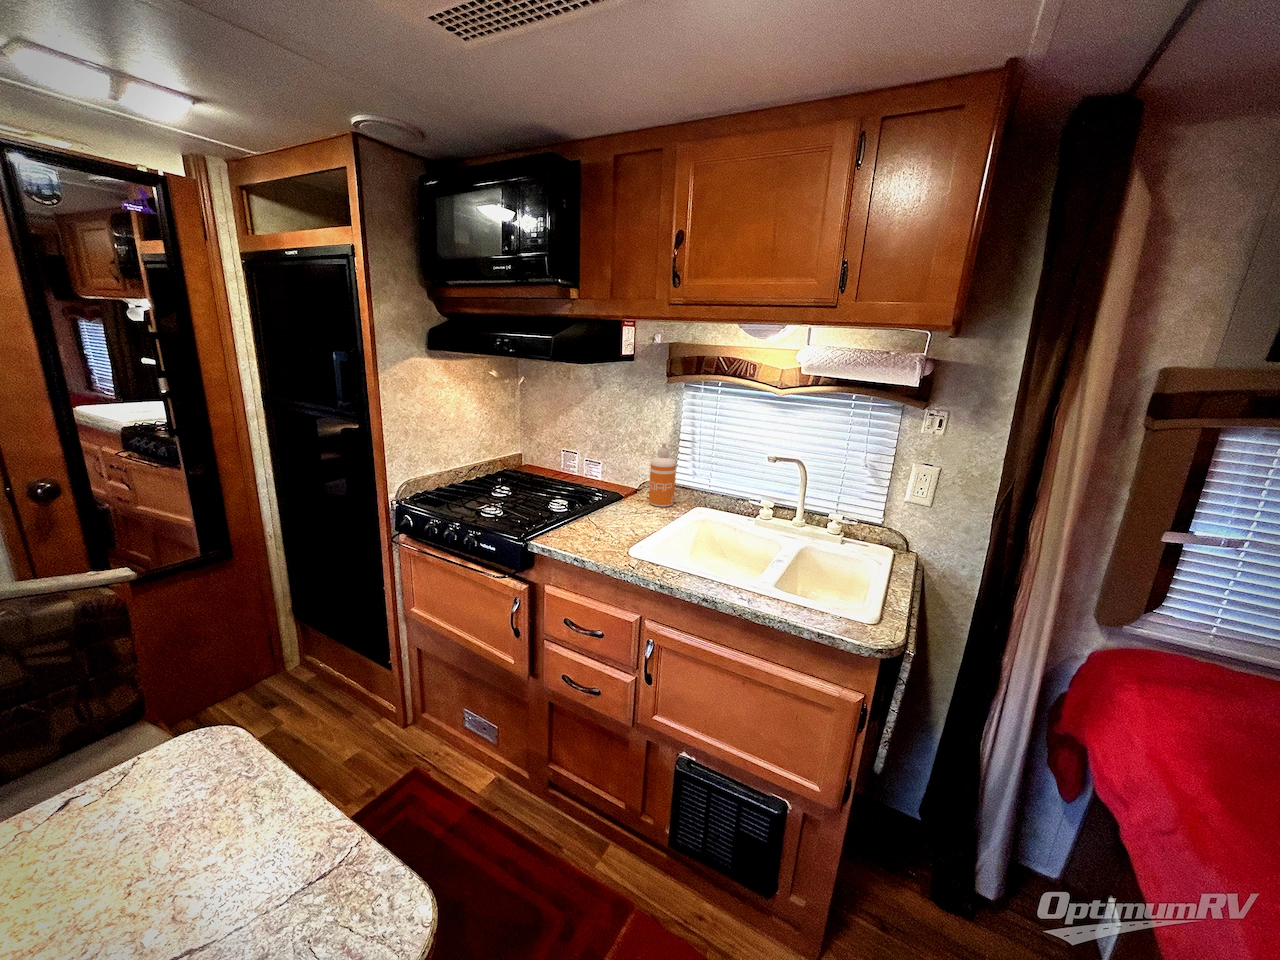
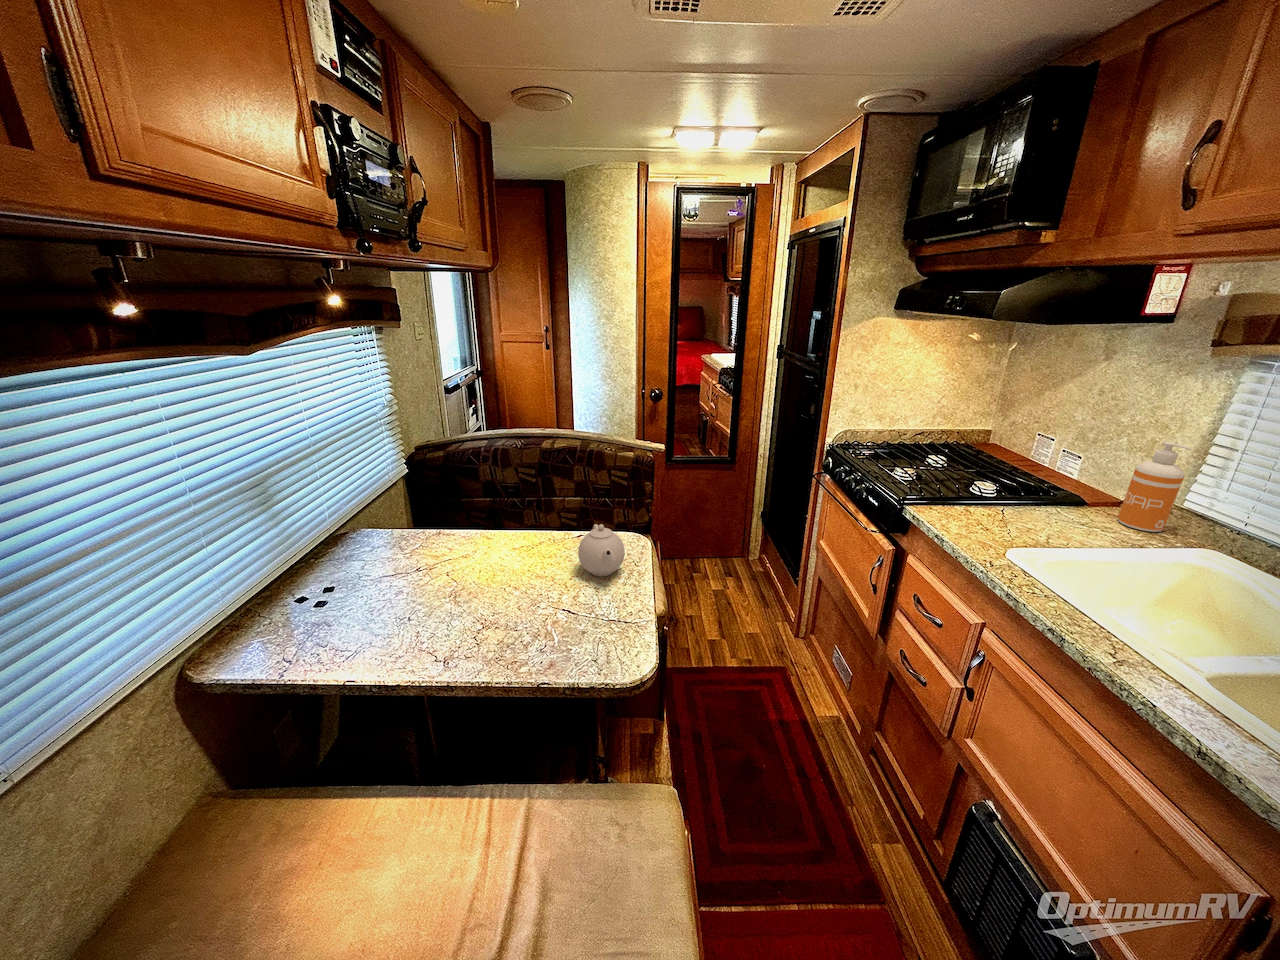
teapot: none [120,748,236,849] -> present [578,524,625,576]

